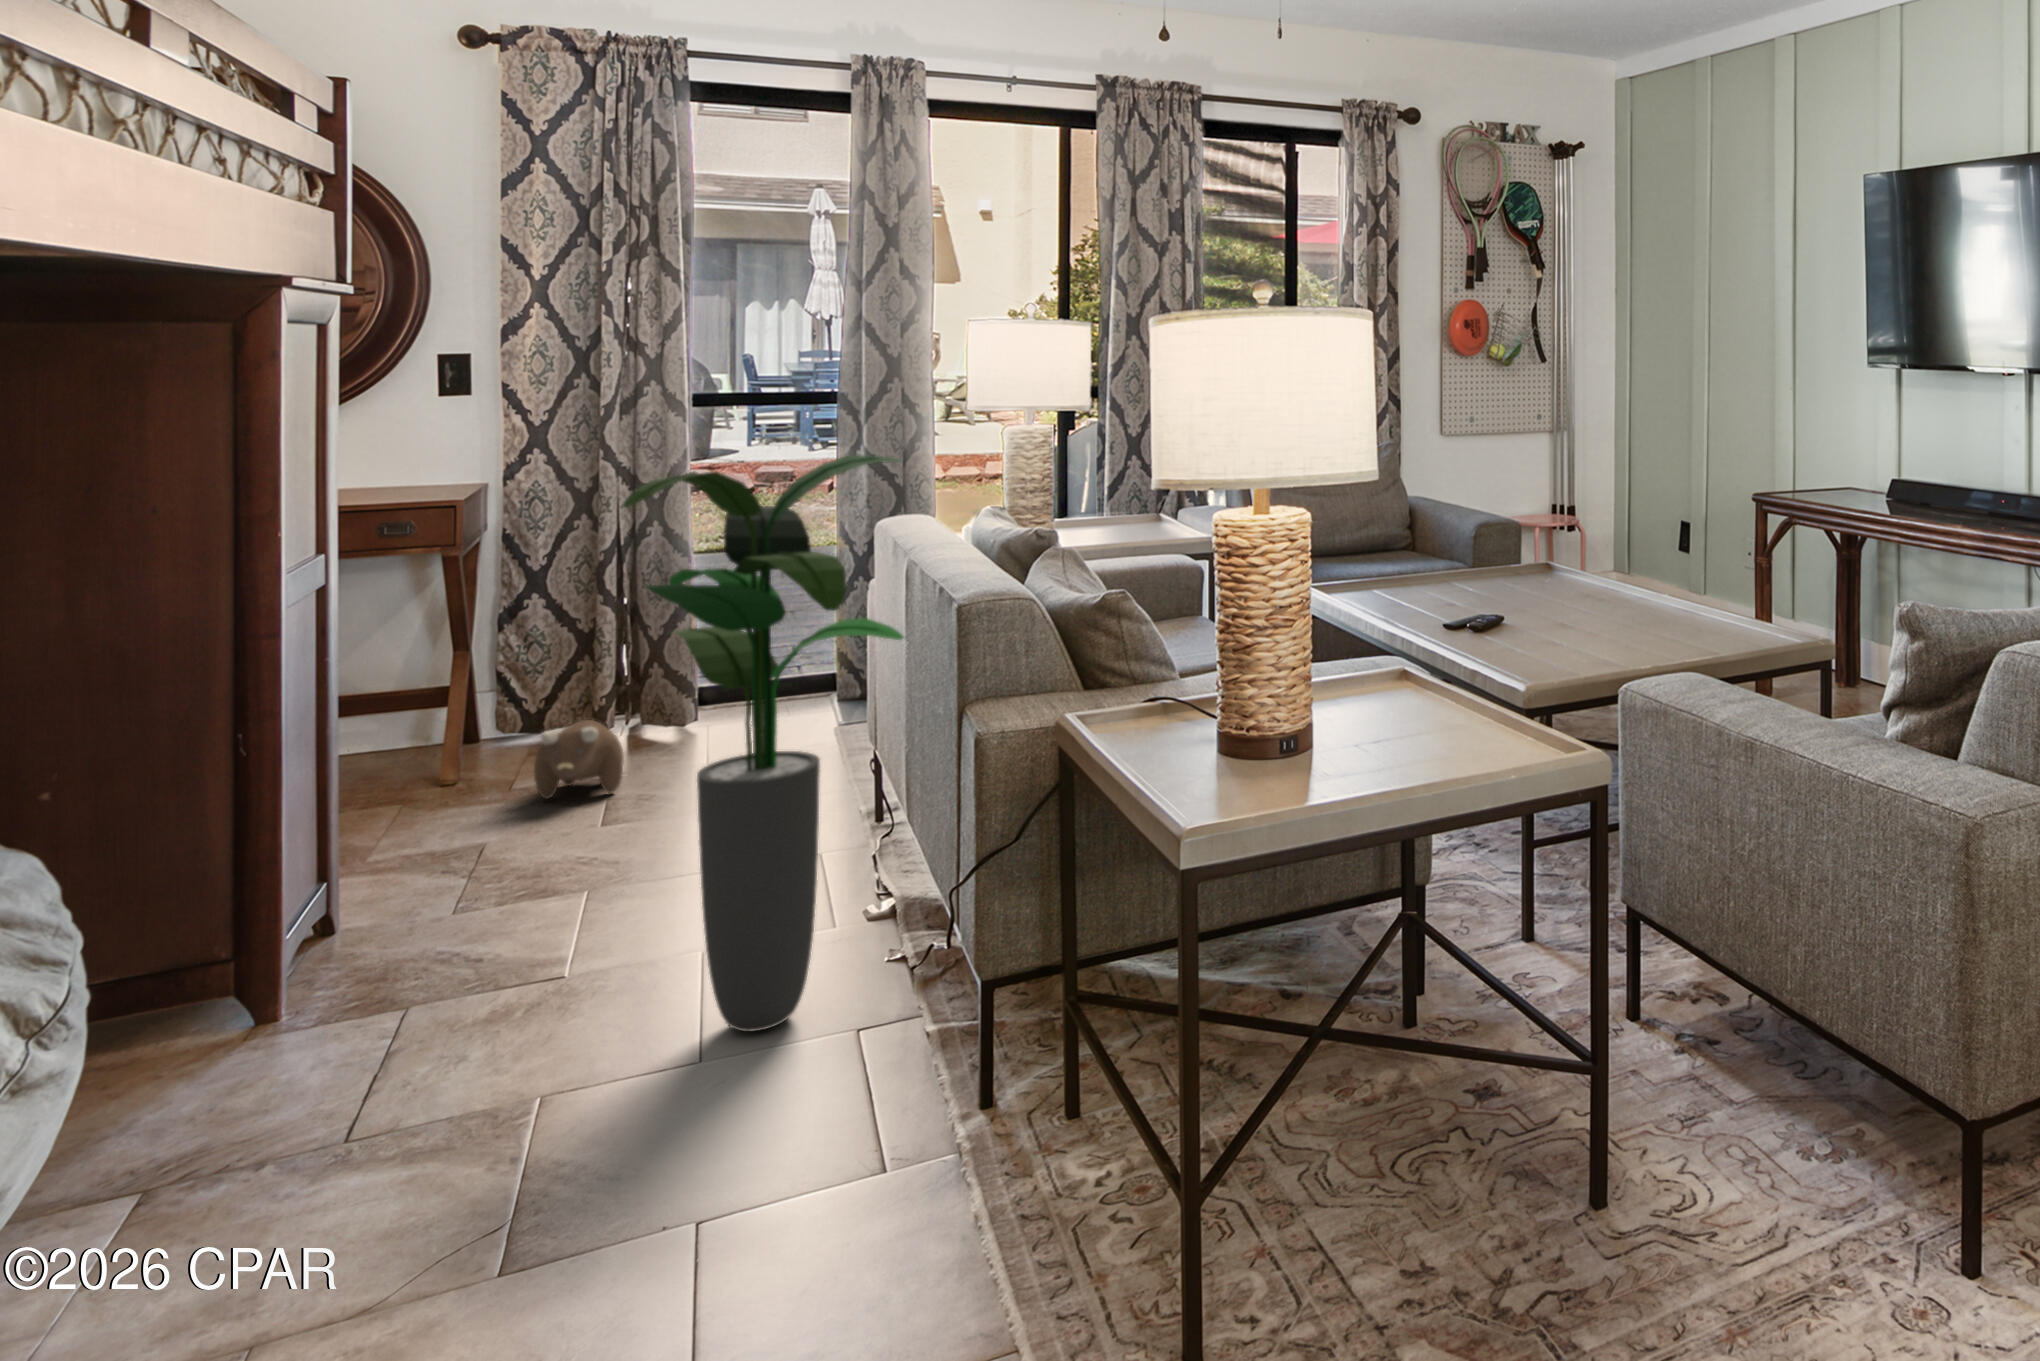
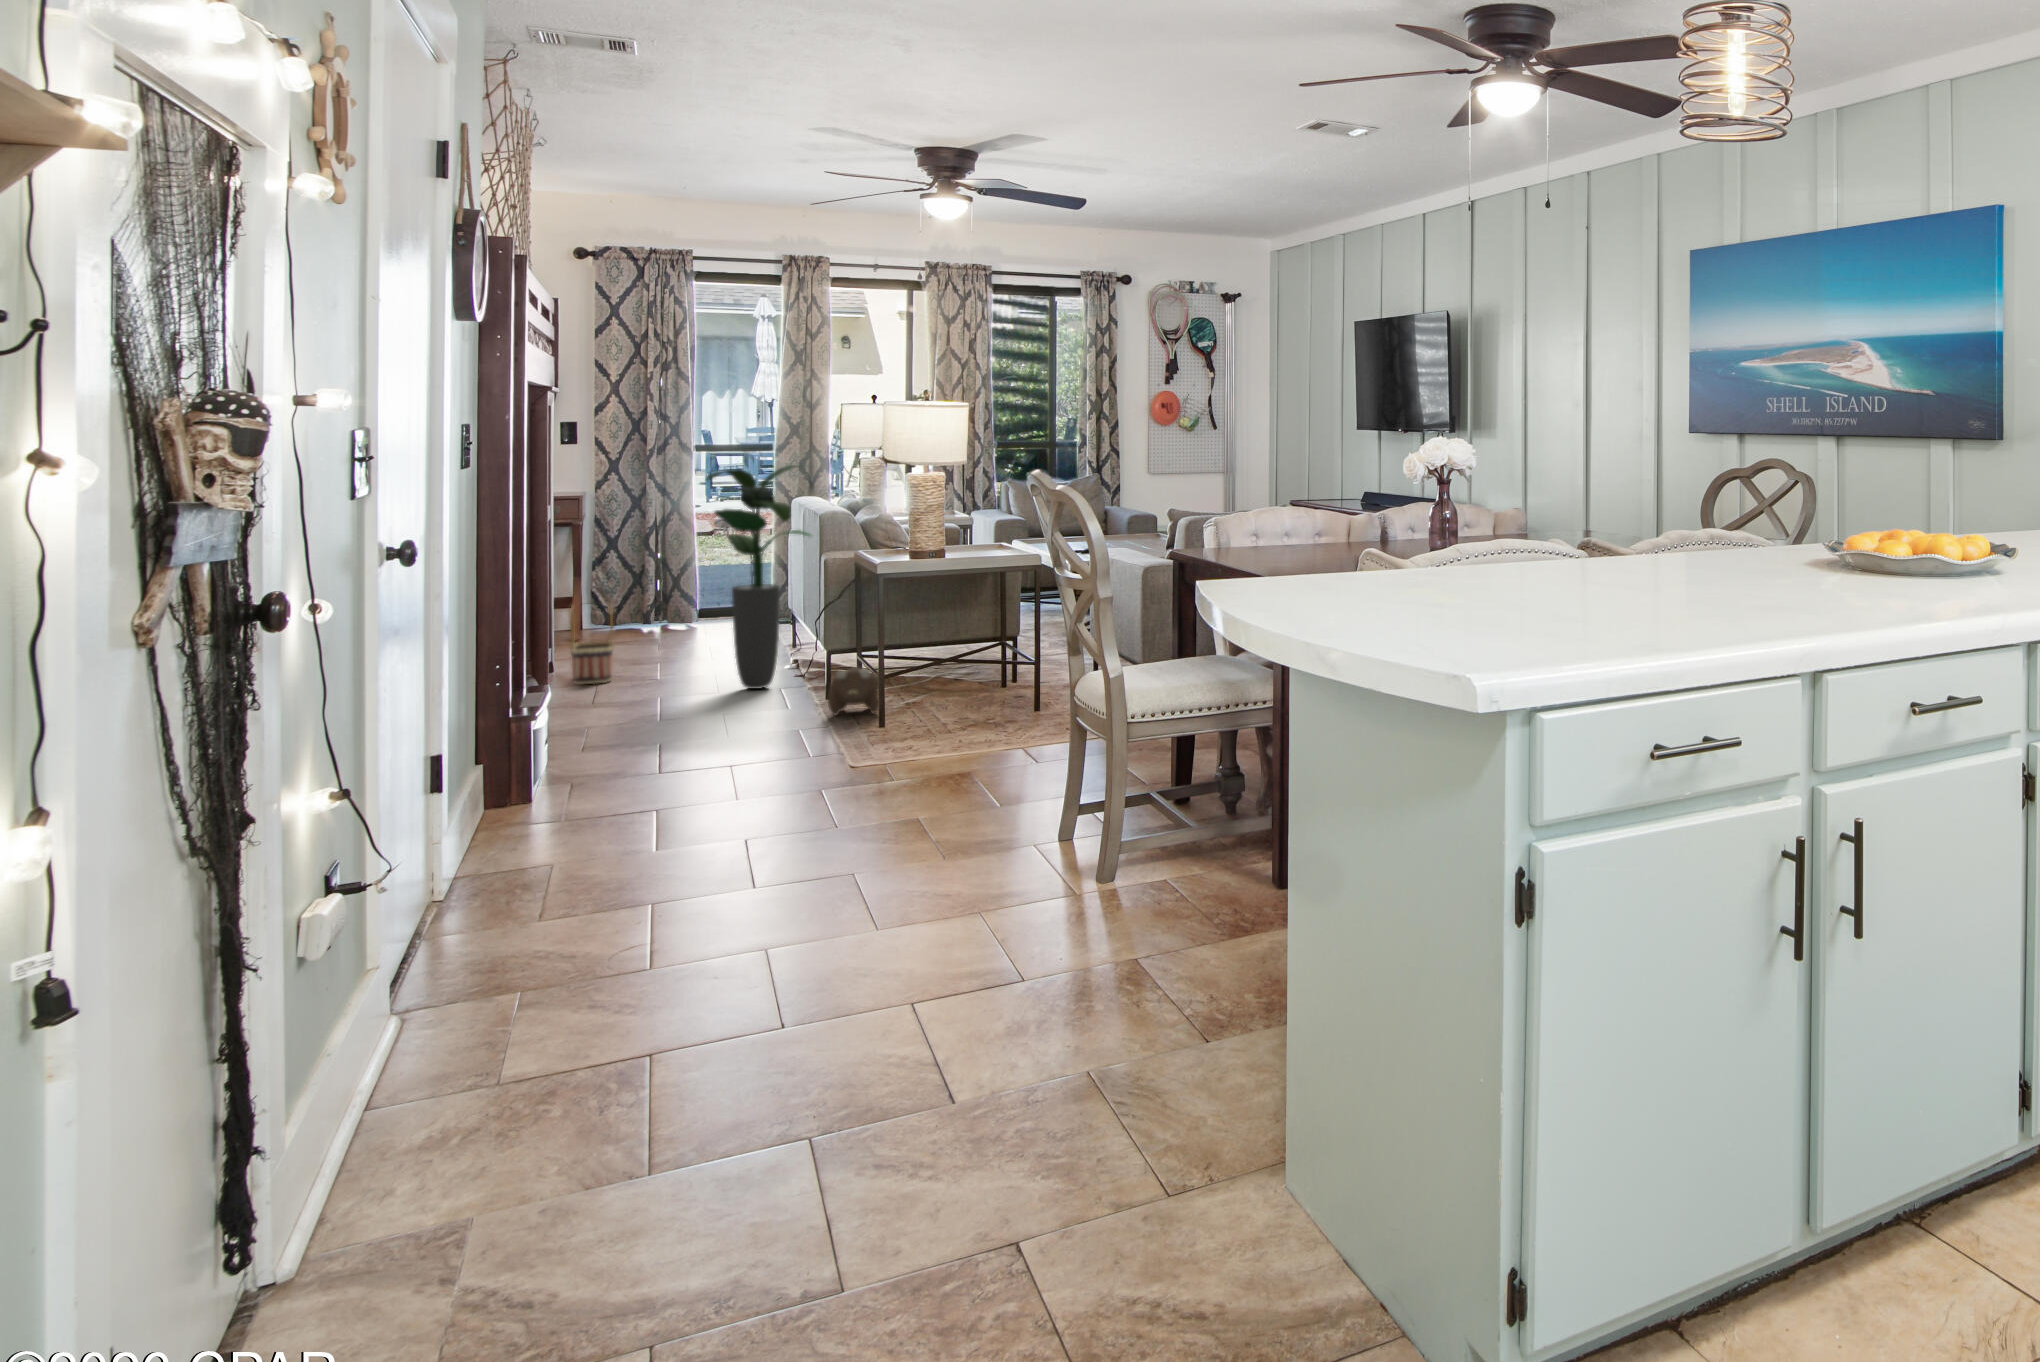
plush toy: present [534,720,624,798] -> present [828,667,880,715]
basket: none [317,782,440,999] -> present [570,607,614,685]

